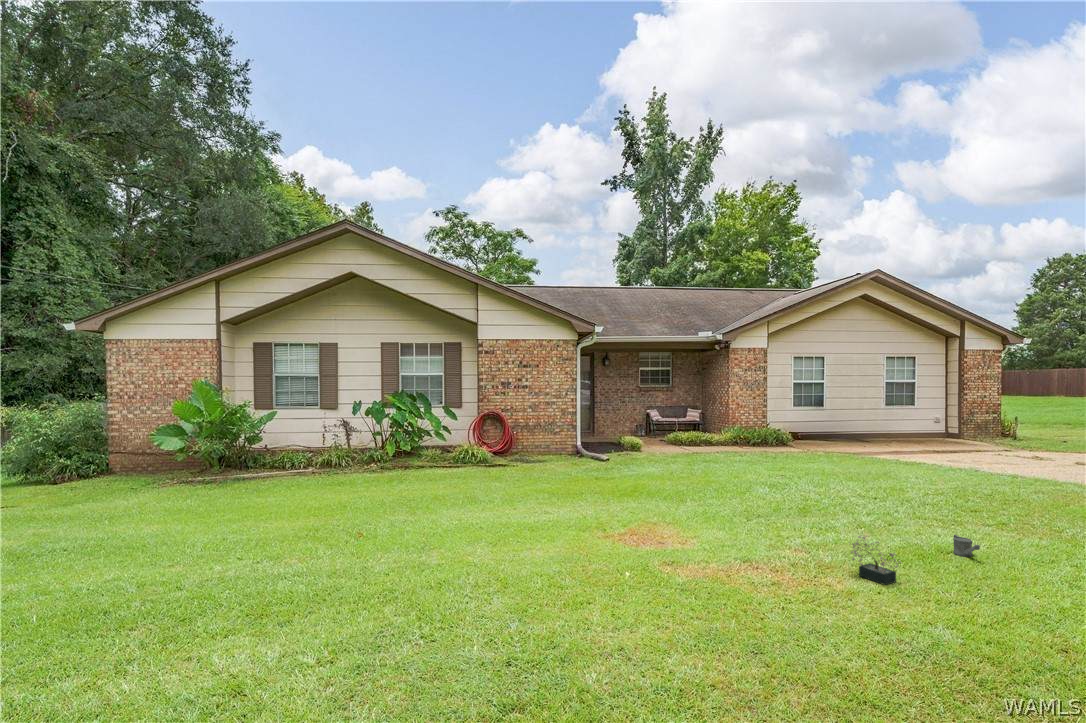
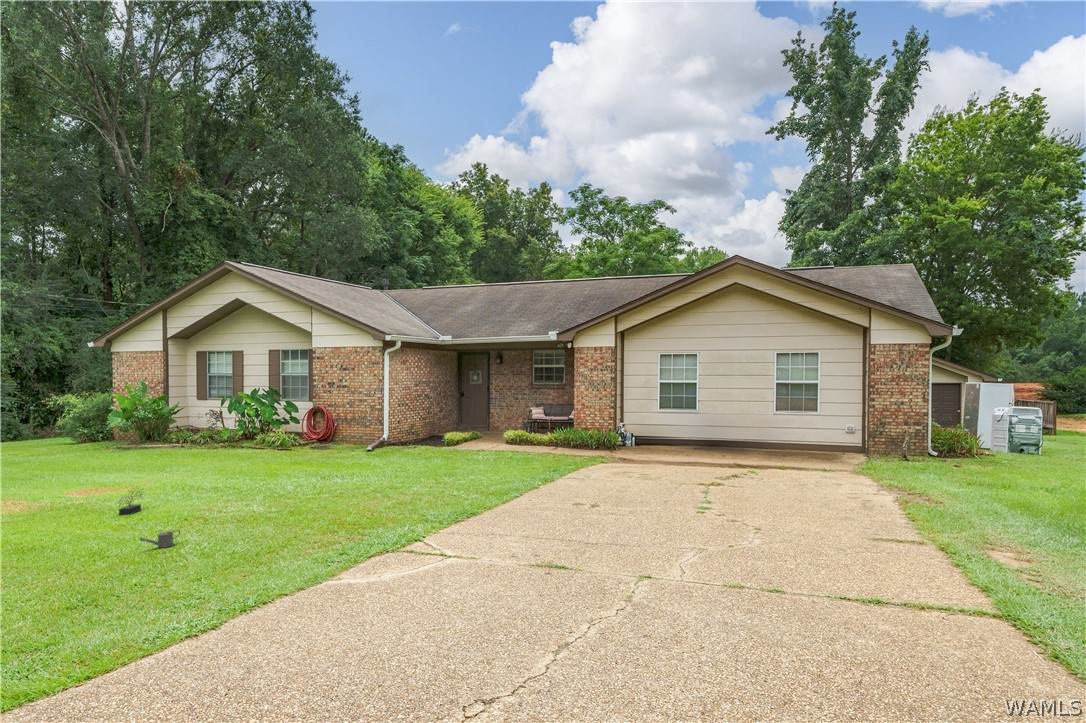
decorative plant: present [851,536,901,585] -> present [119,490,142,515]

